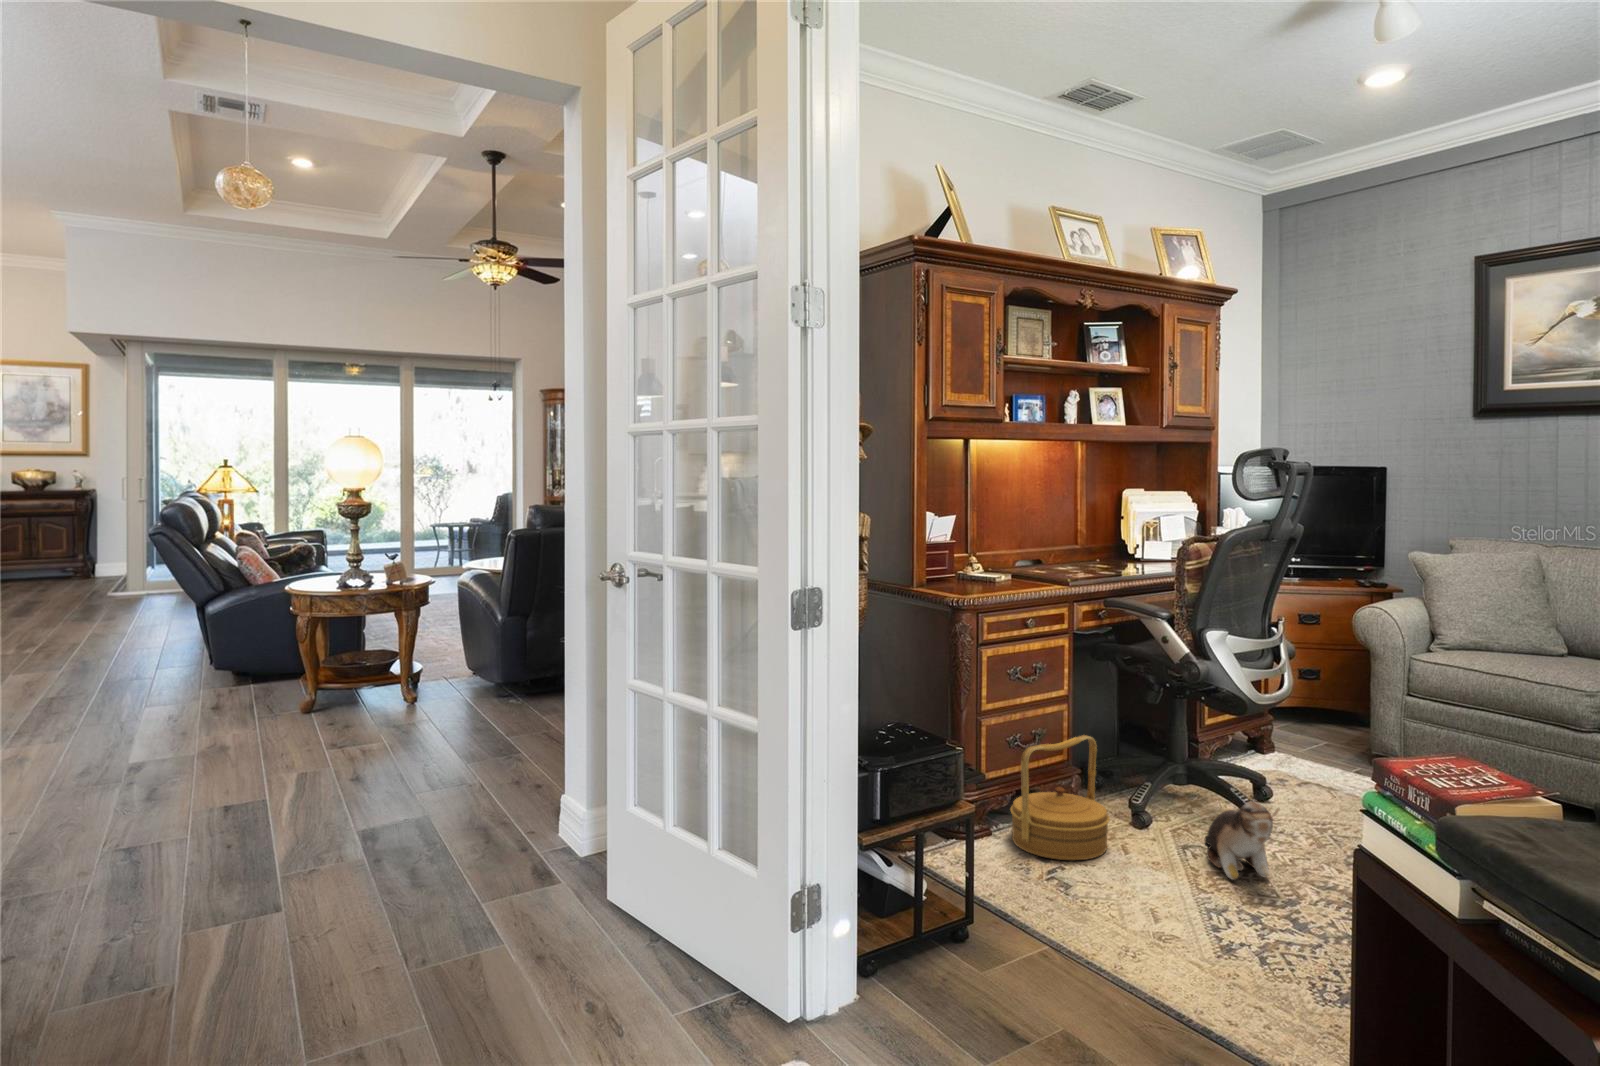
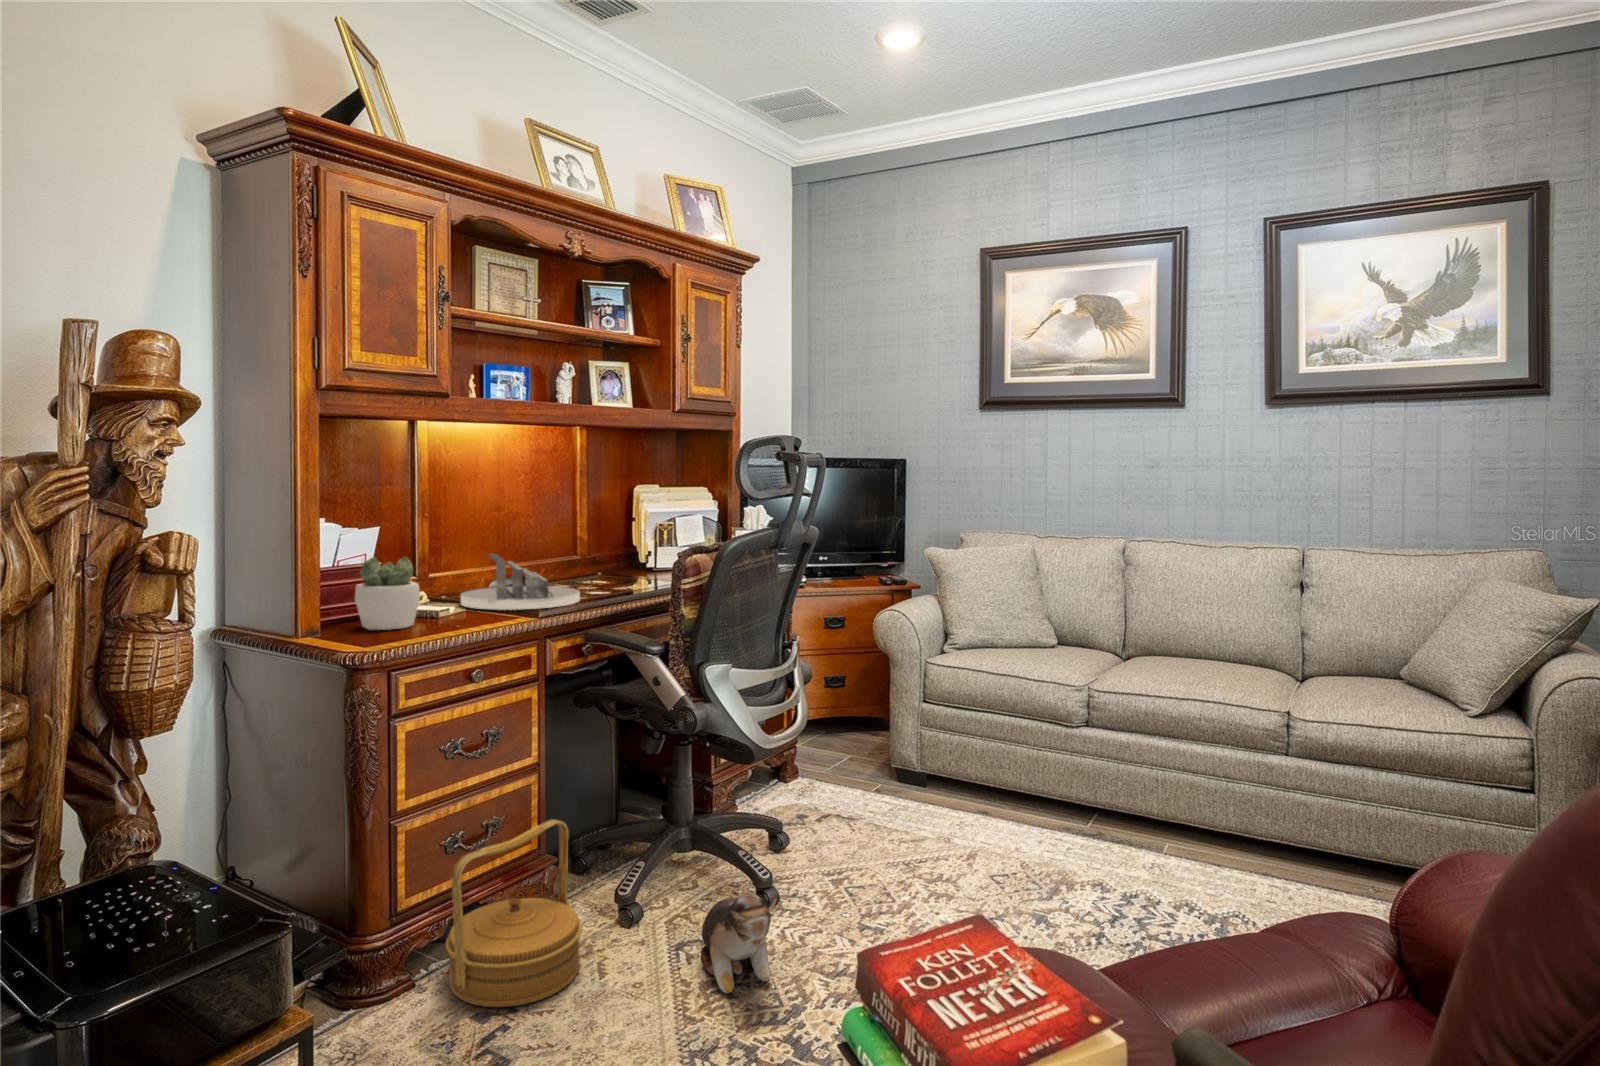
succulent plant: none [943,536,987,588] -> present [355,557,420,630]
desk organizer: none [1003,540,1094,581] -> present [461,553,580,610]

